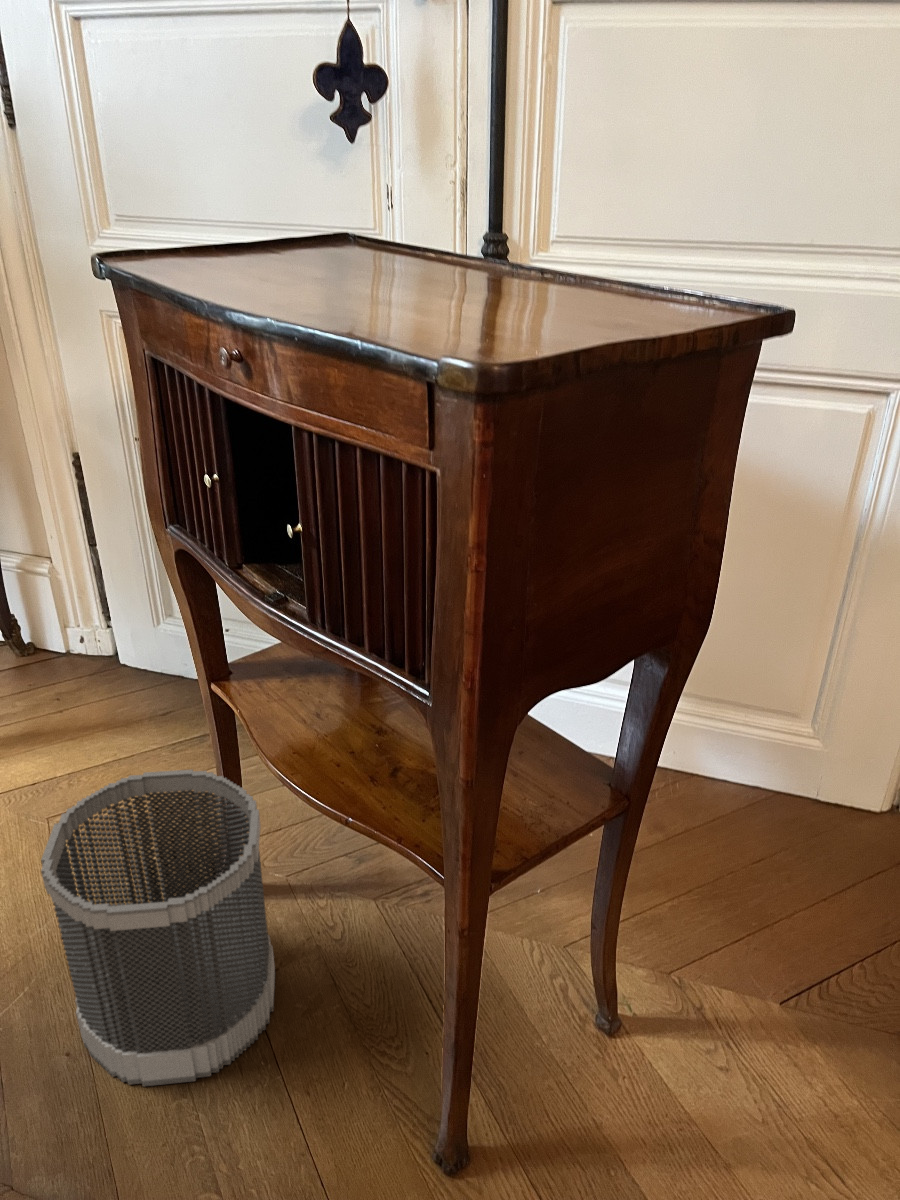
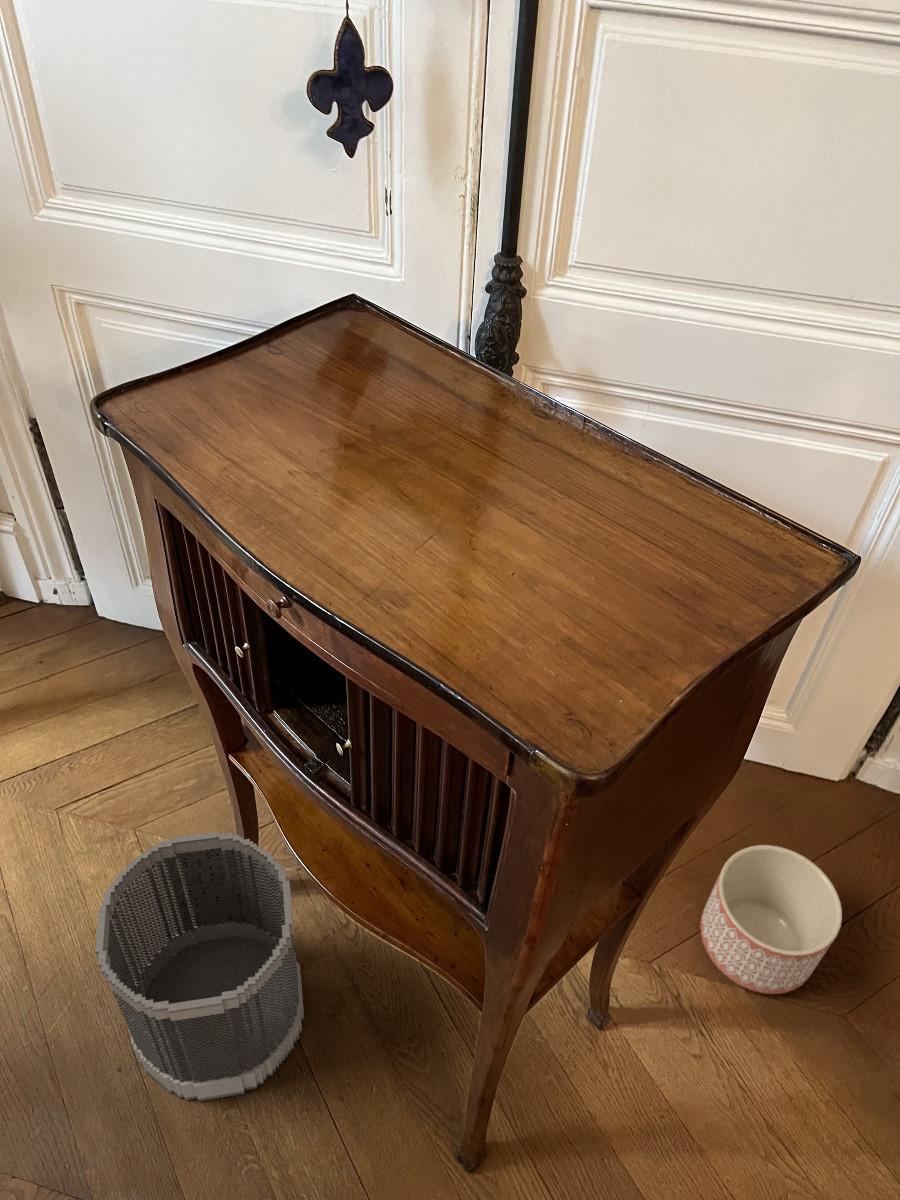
planter: none [727,837,884,1005] -> present [700,845,842,994]

